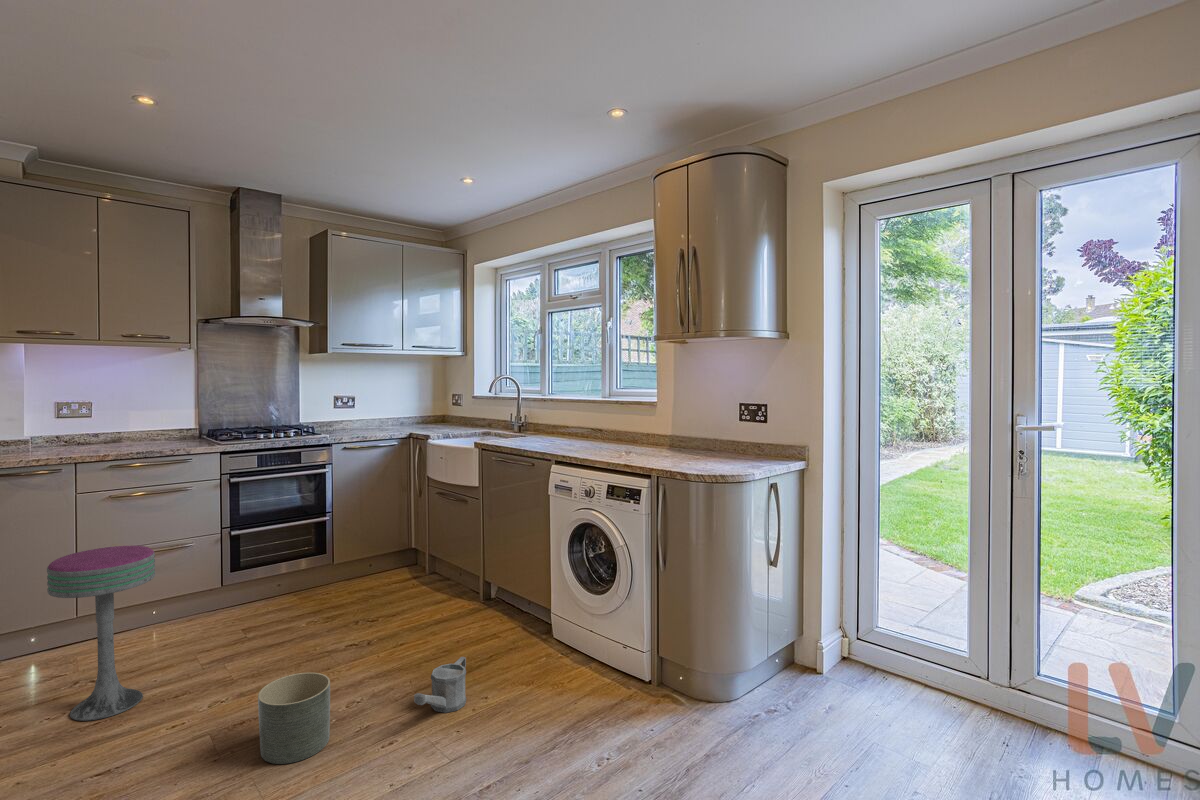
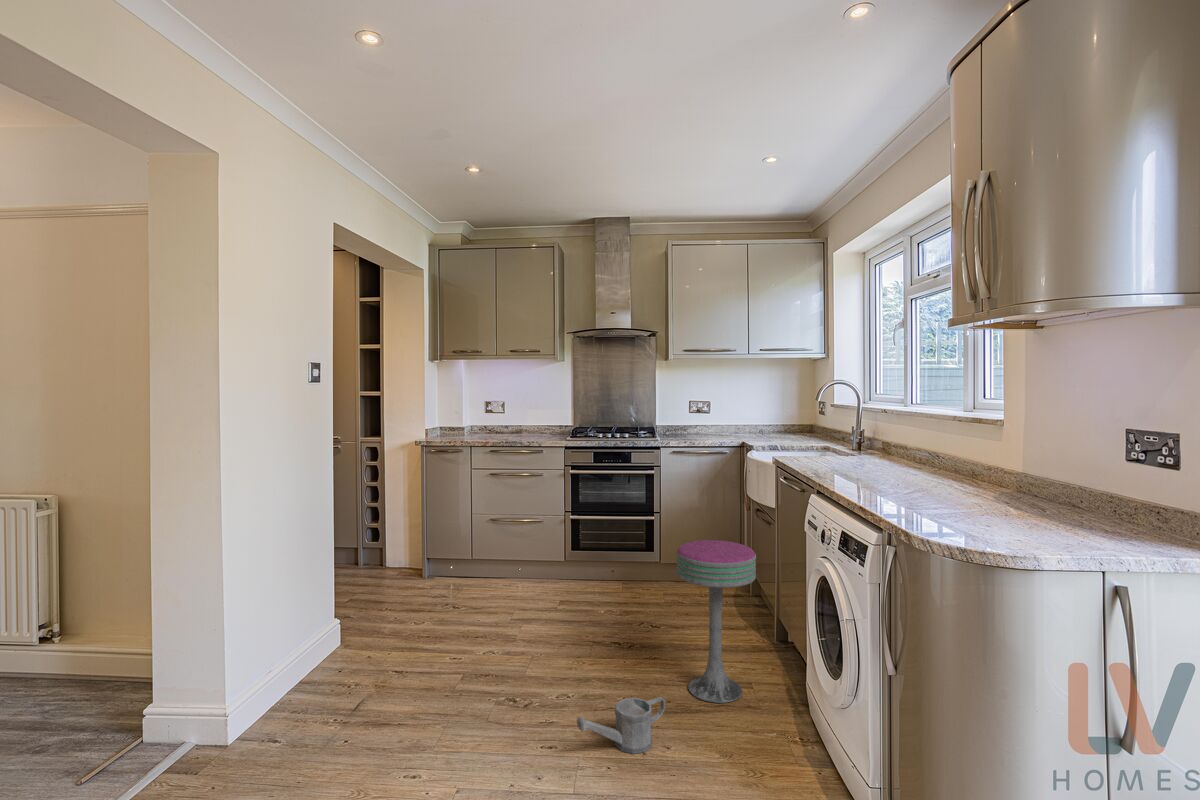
bar stool: present [47,546,155,721] -> present [676,540,756,703]
planter: present [258,672,330,764] -> none [464,655,524,736]

